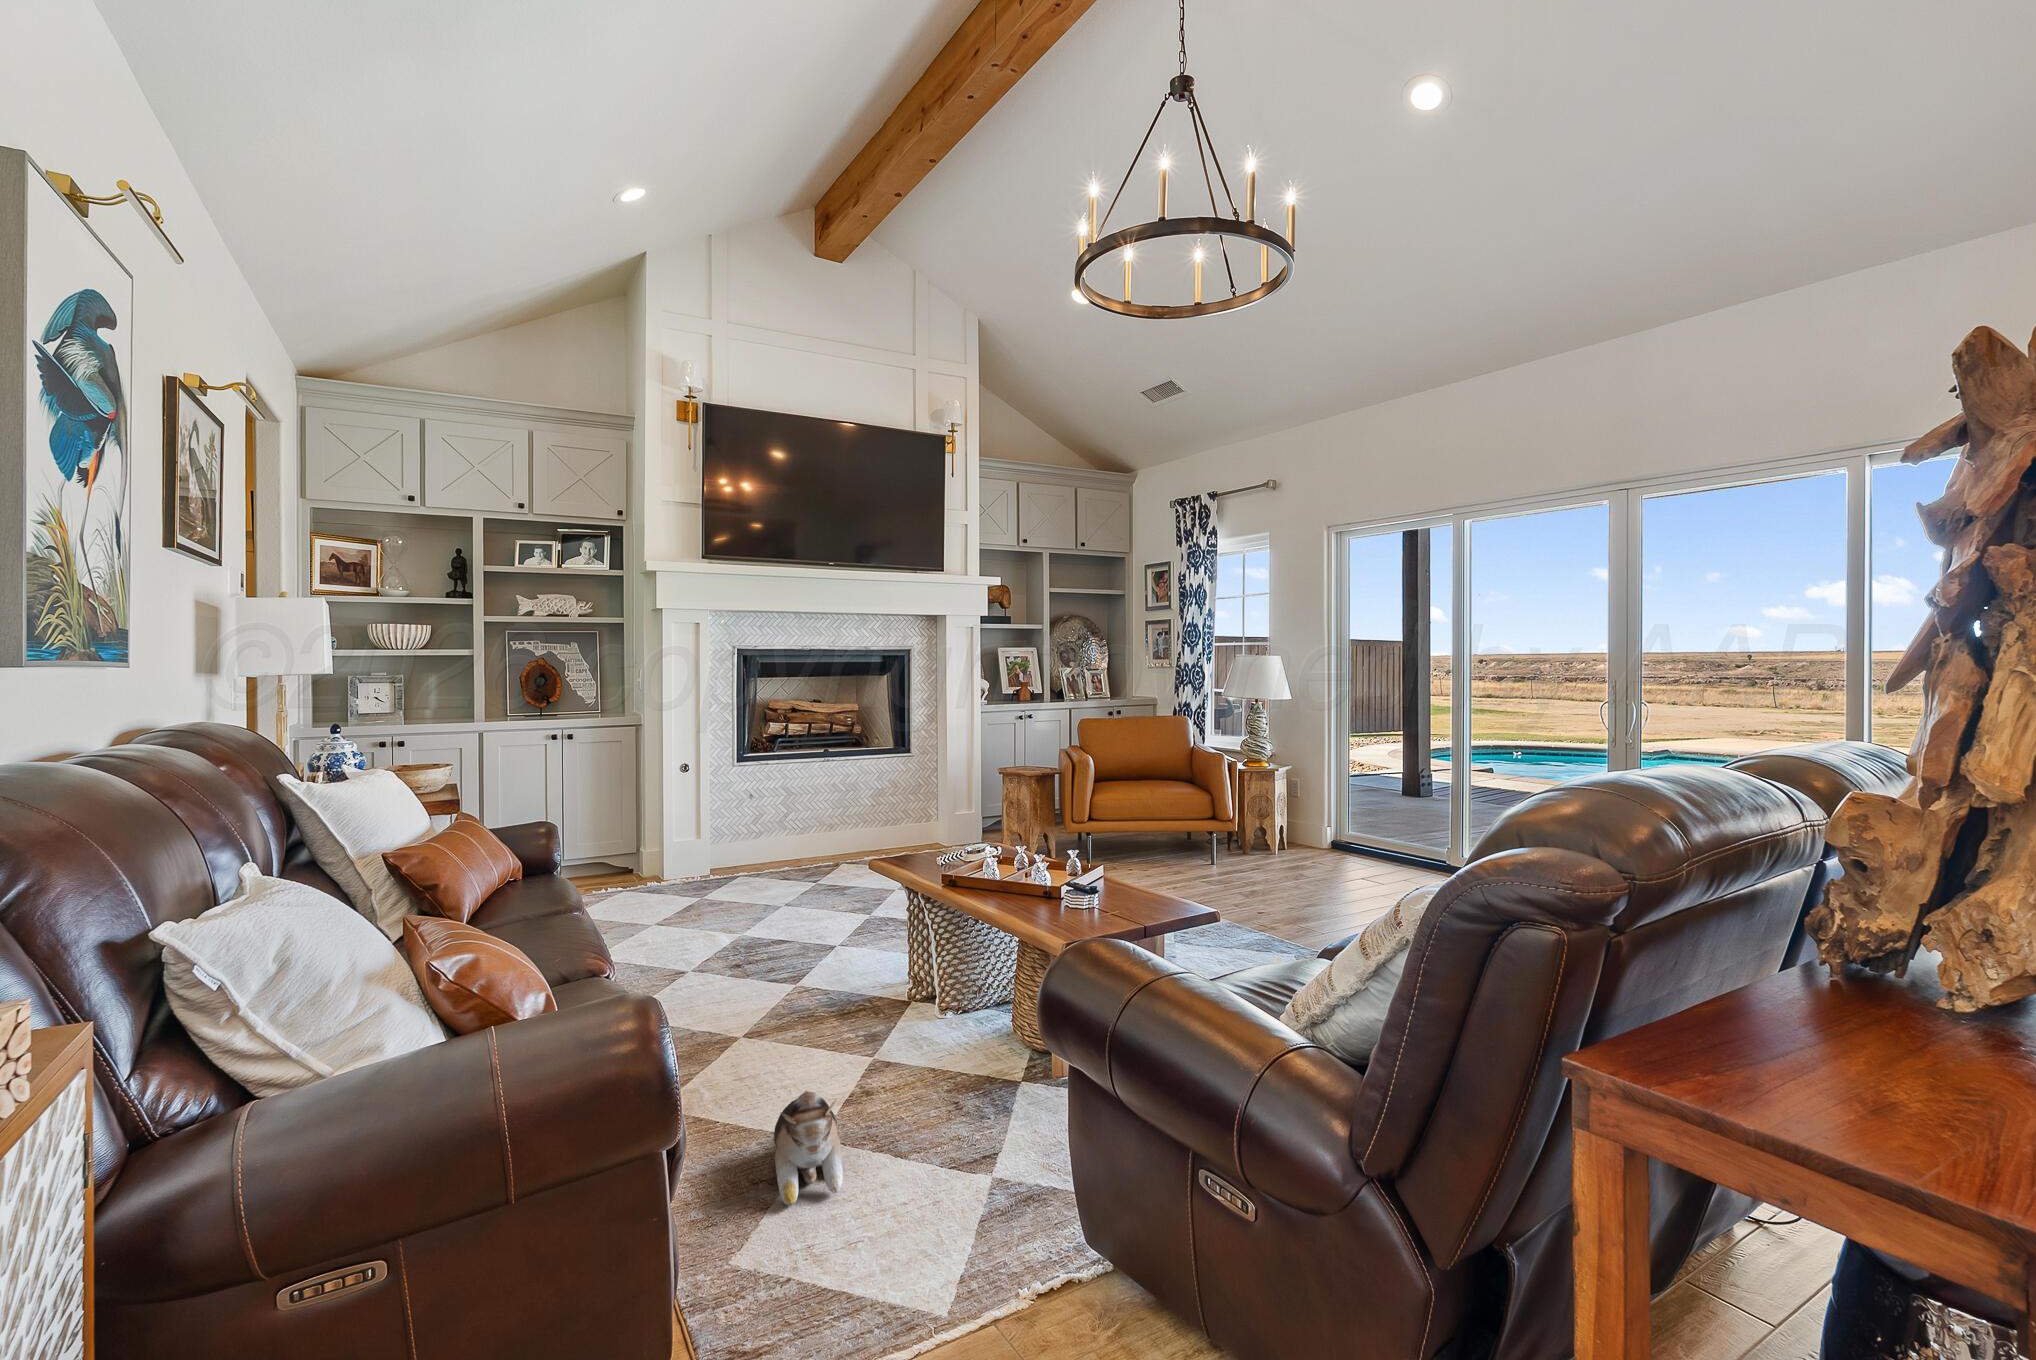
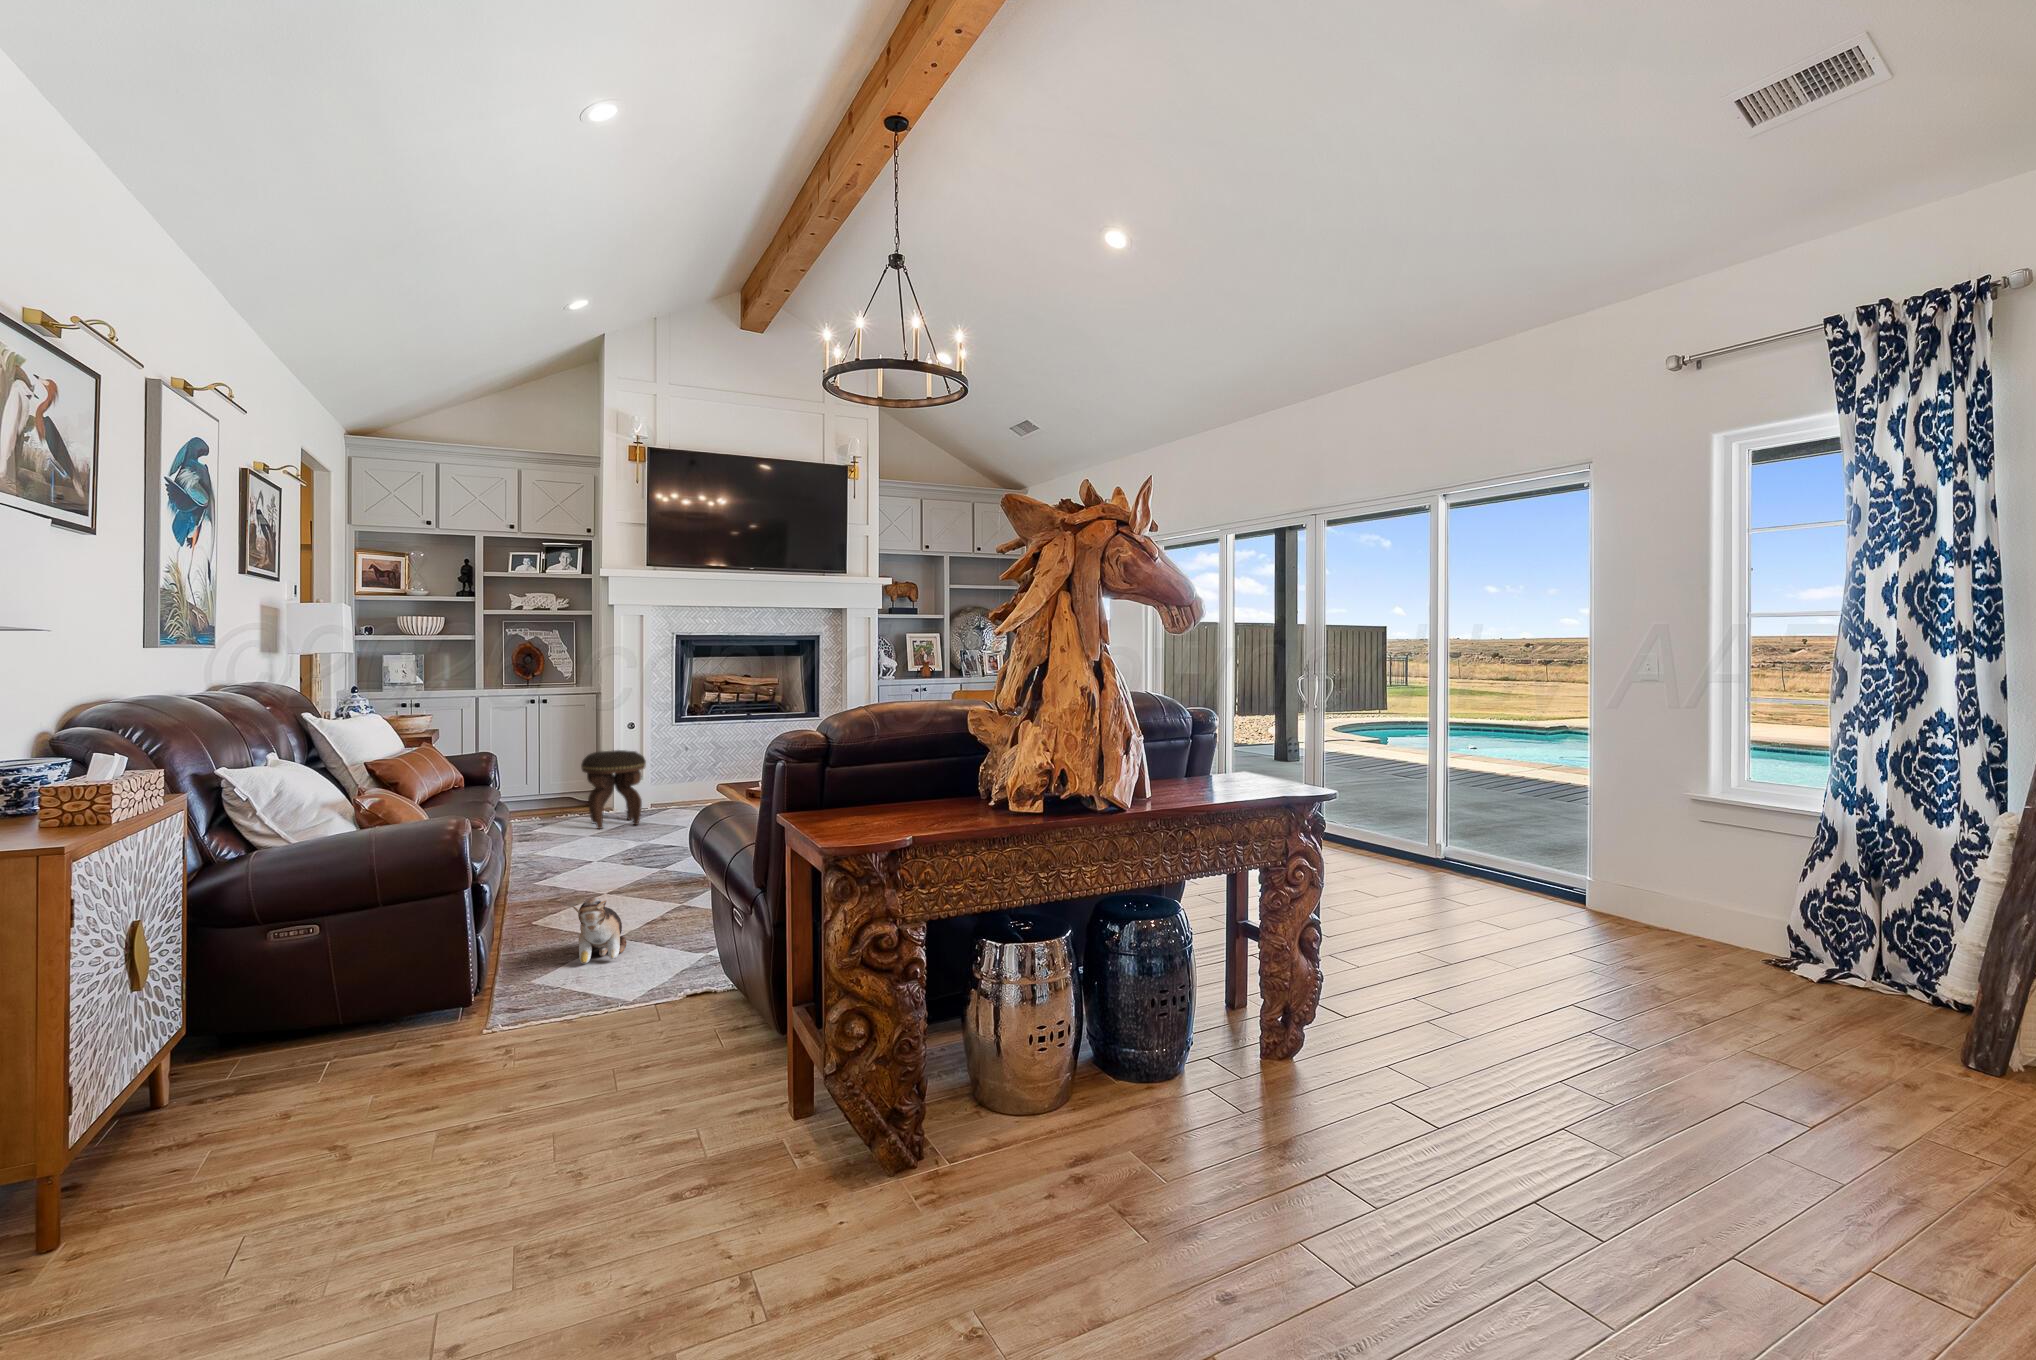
footstool: none [635,804,722,915] -> present [581,750,646,829]

